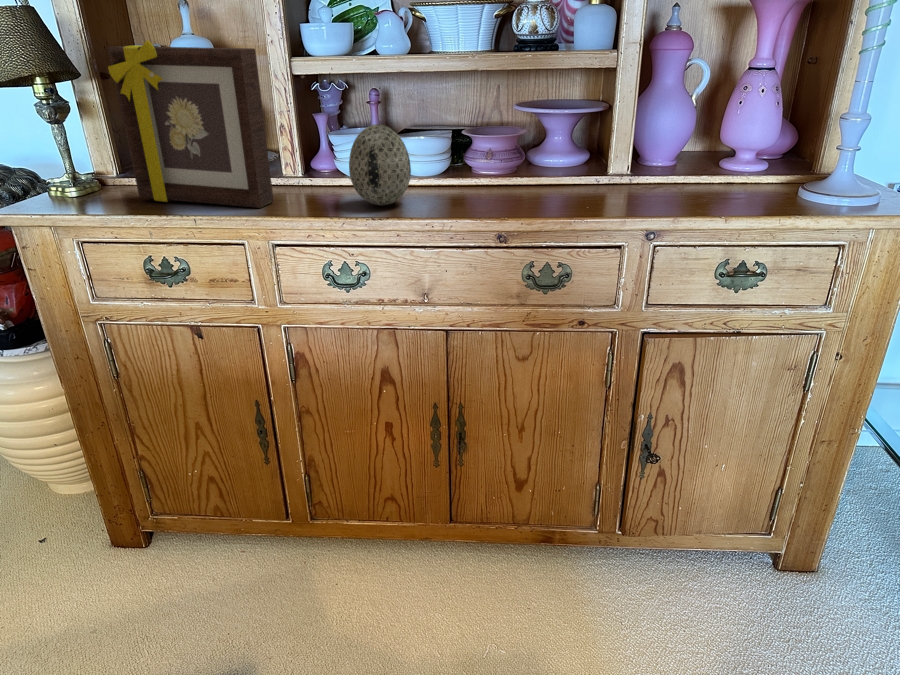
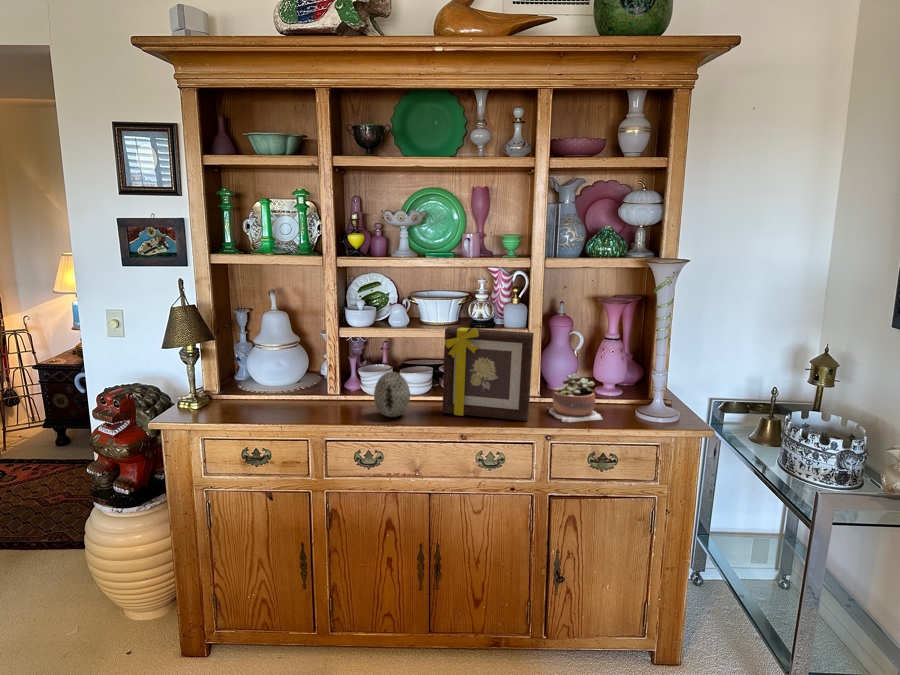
picture frame: present [107,40,273,208] -> present [442,327,534,421]
succulent plant: none [644,126,745,210] -> present [549,373,602,422]

